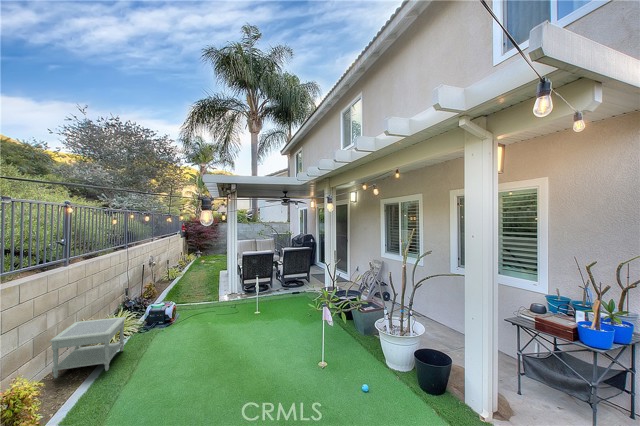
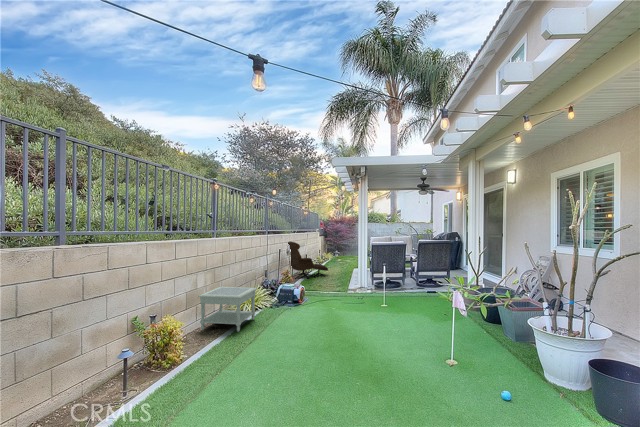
lounge chair: none [149,252,195,290] -> present [288,242,328,279]

